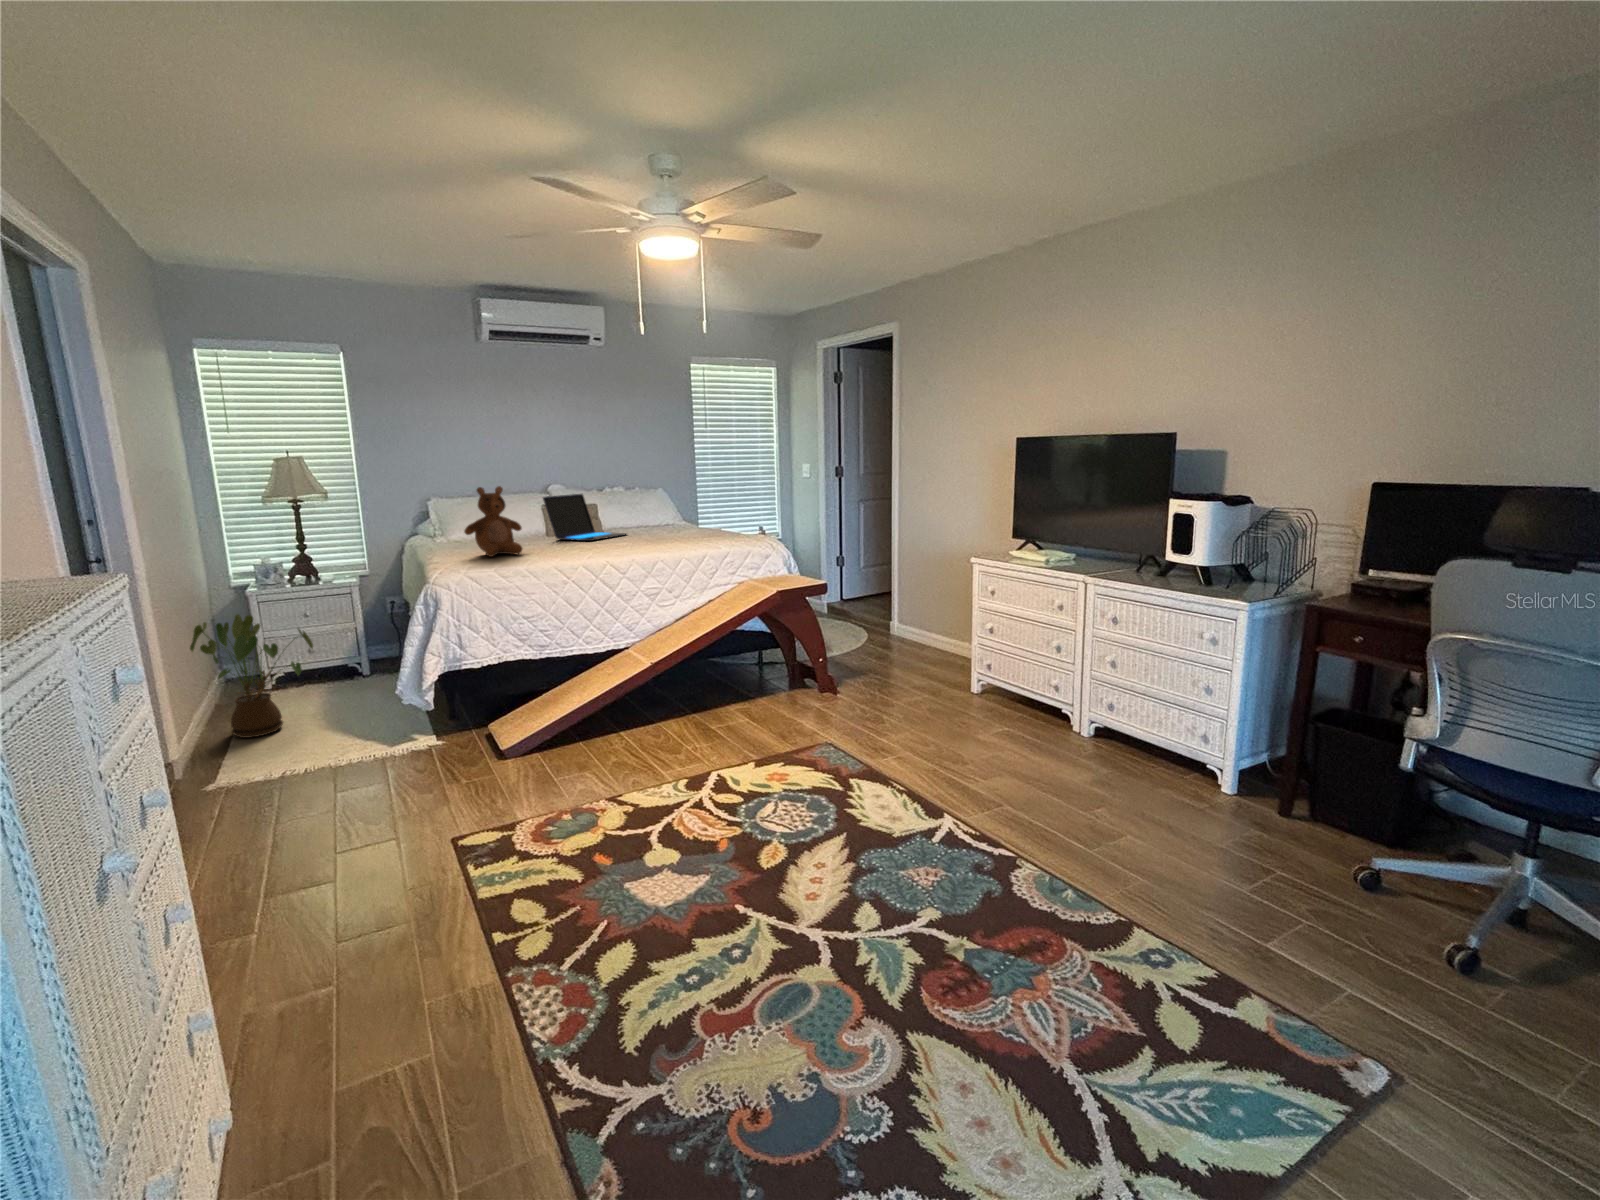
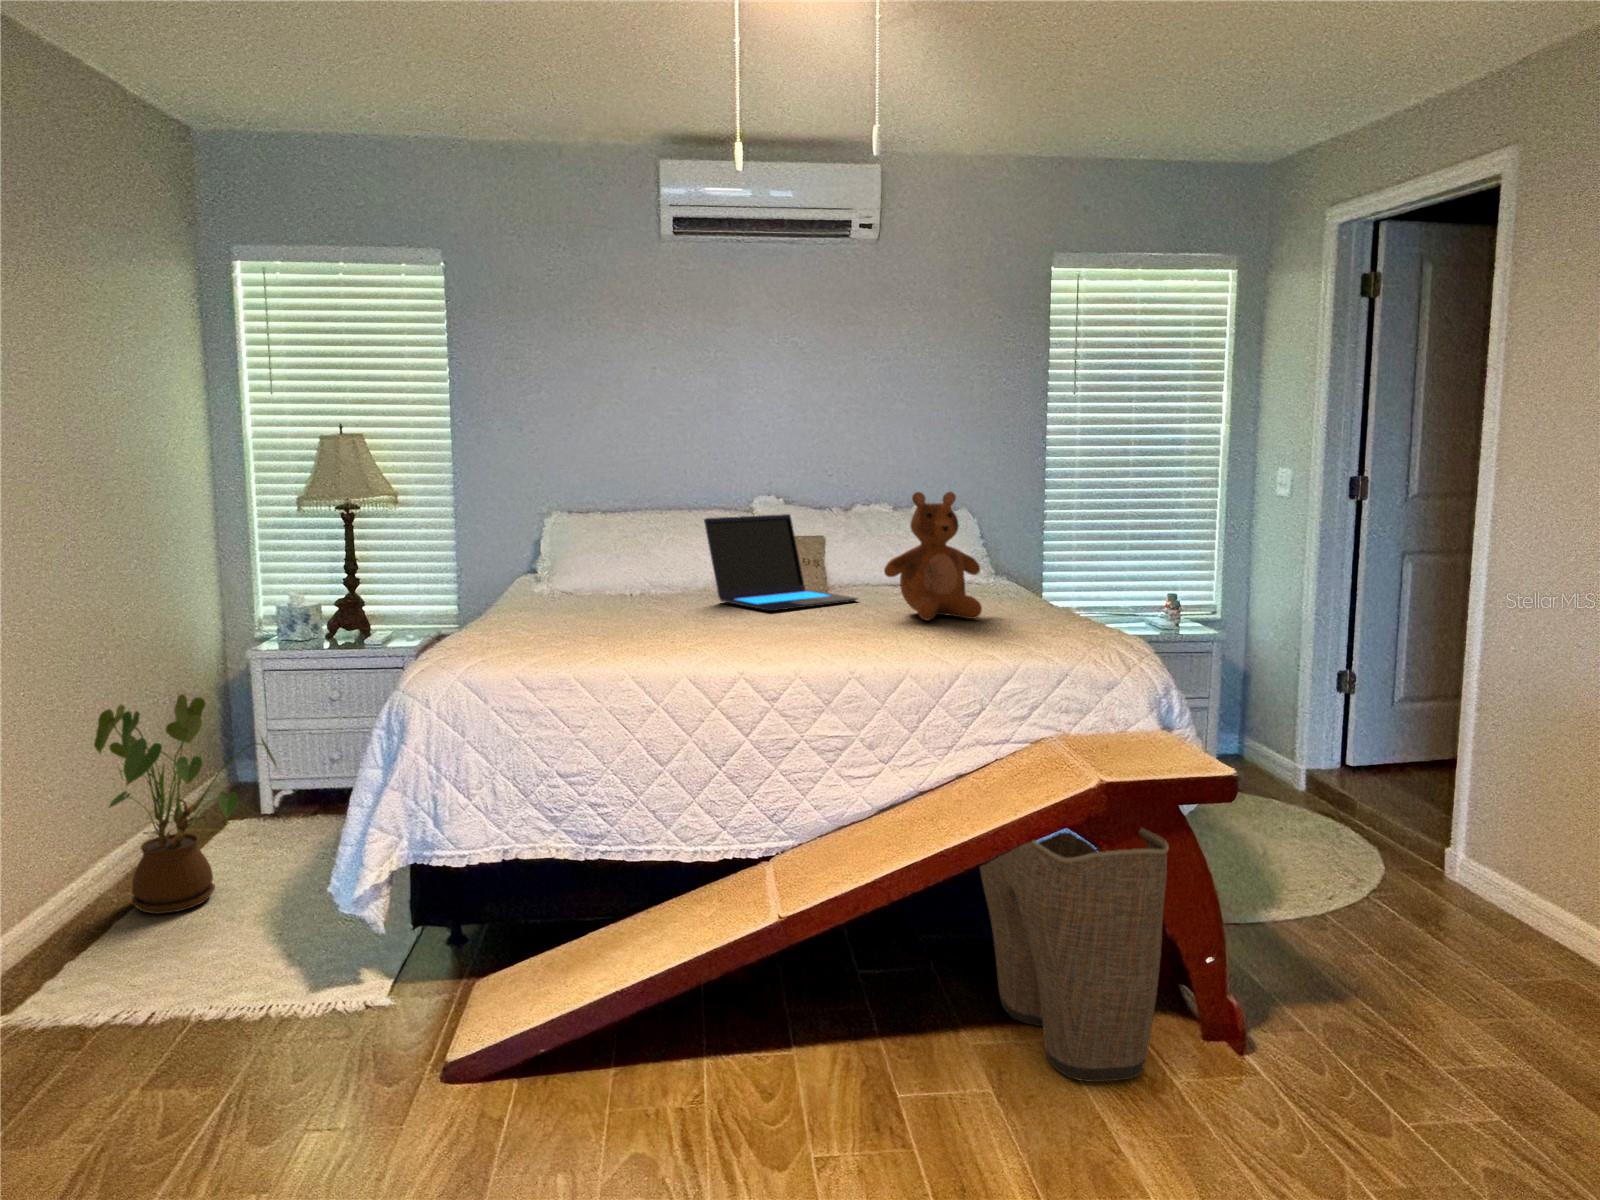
teddy bear: present [464,486,522,557] -> present [884,492,982,620]
laundry basket: none [718,600,799,710] -> present [979,828,1169,1082]

